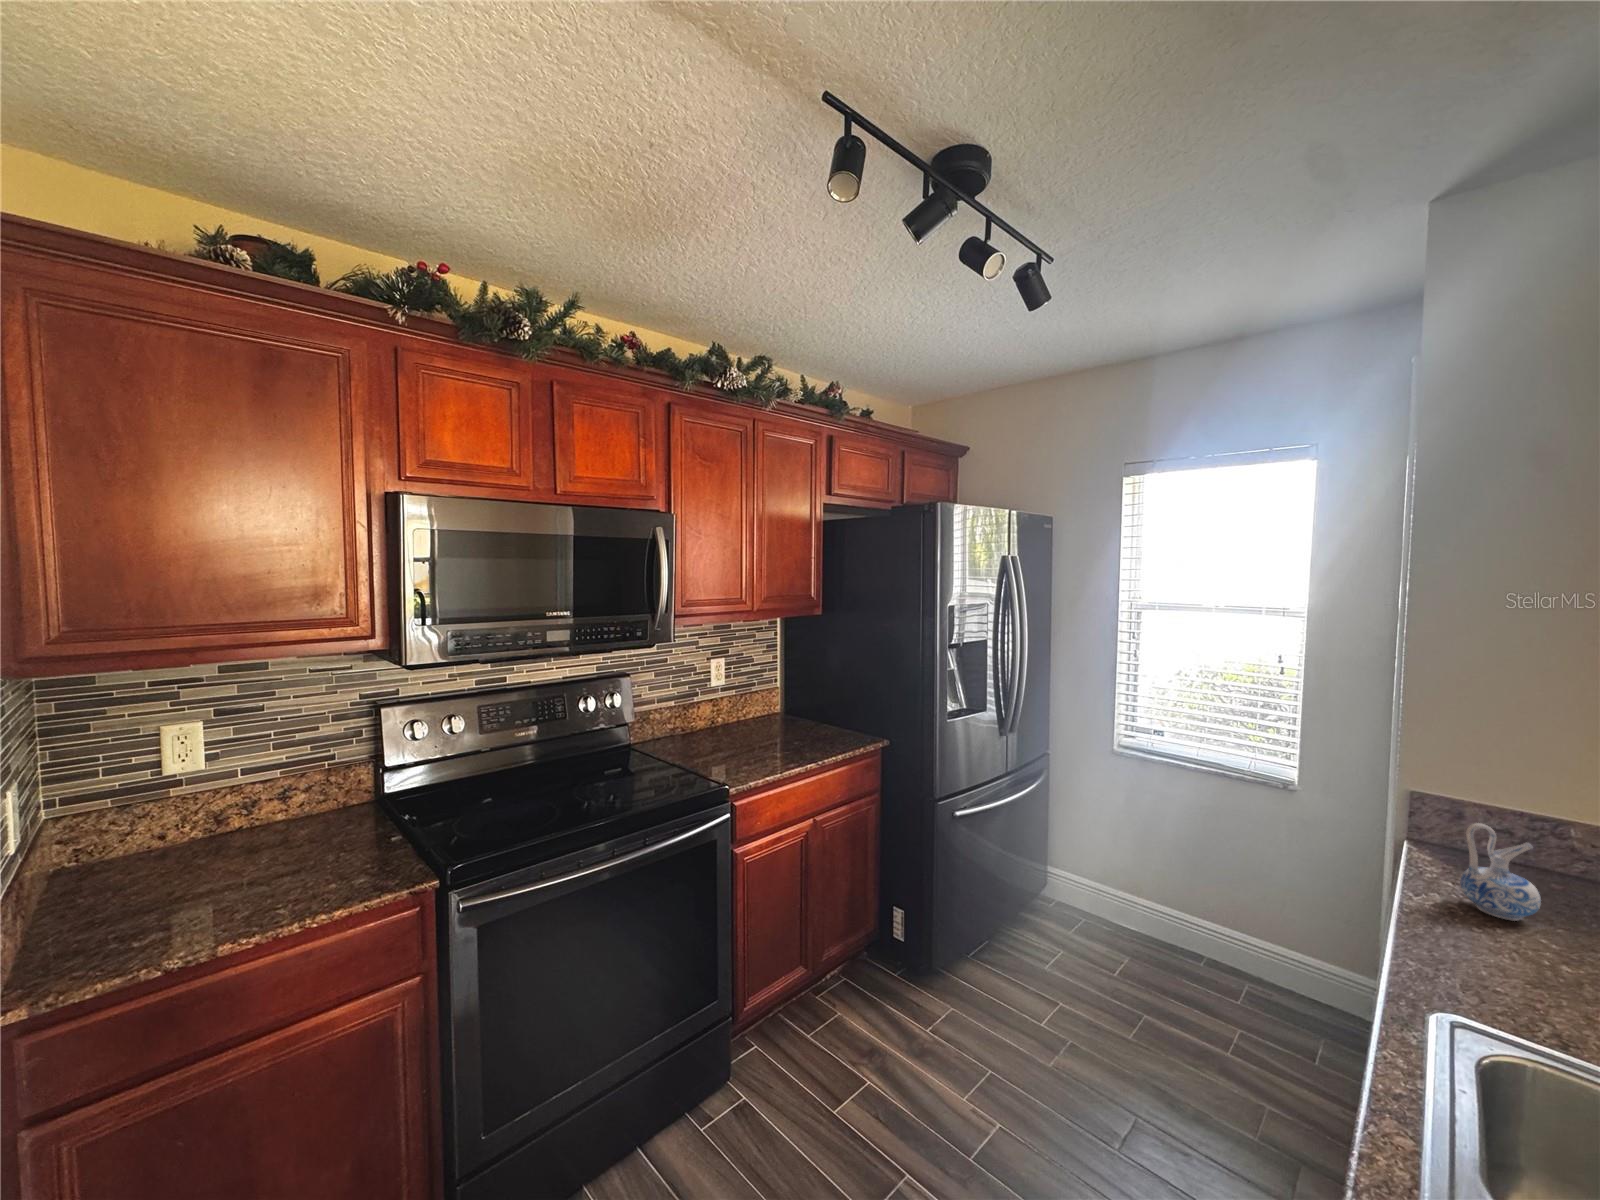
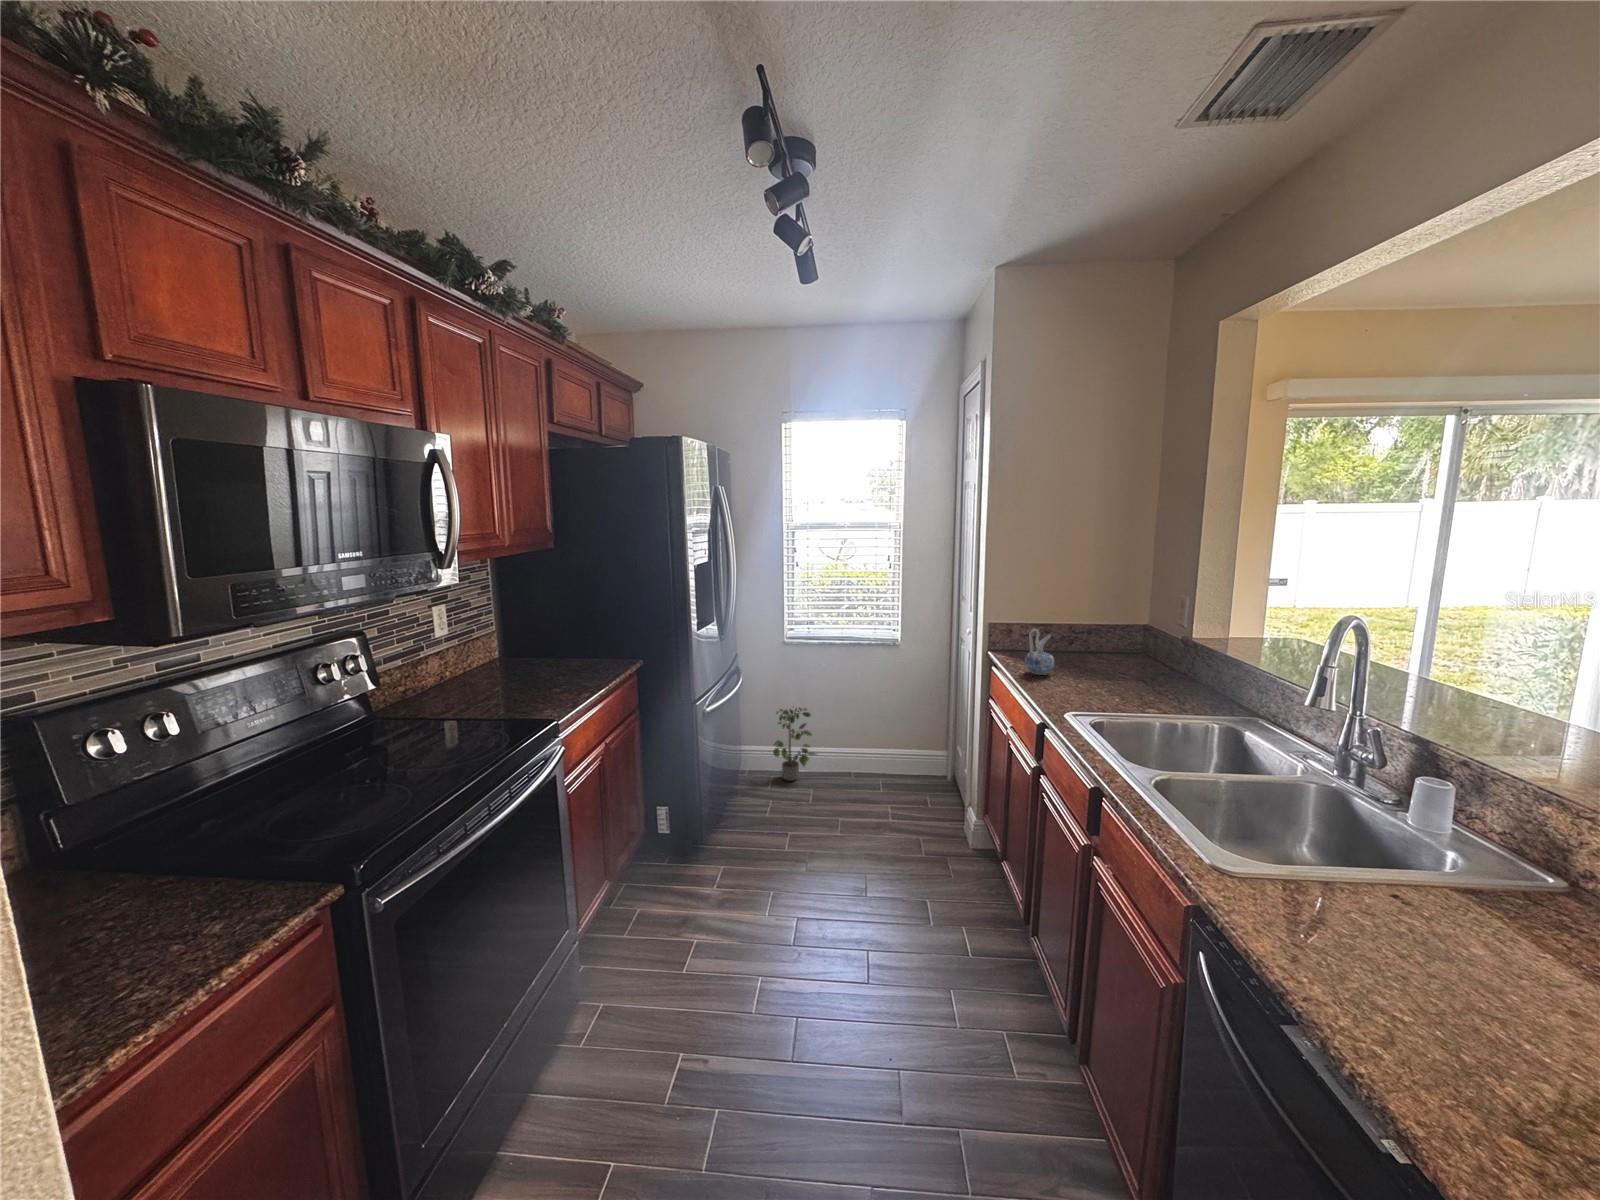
potted plant: none [1077,831,1144,933] -> present [773,708,816,781]

